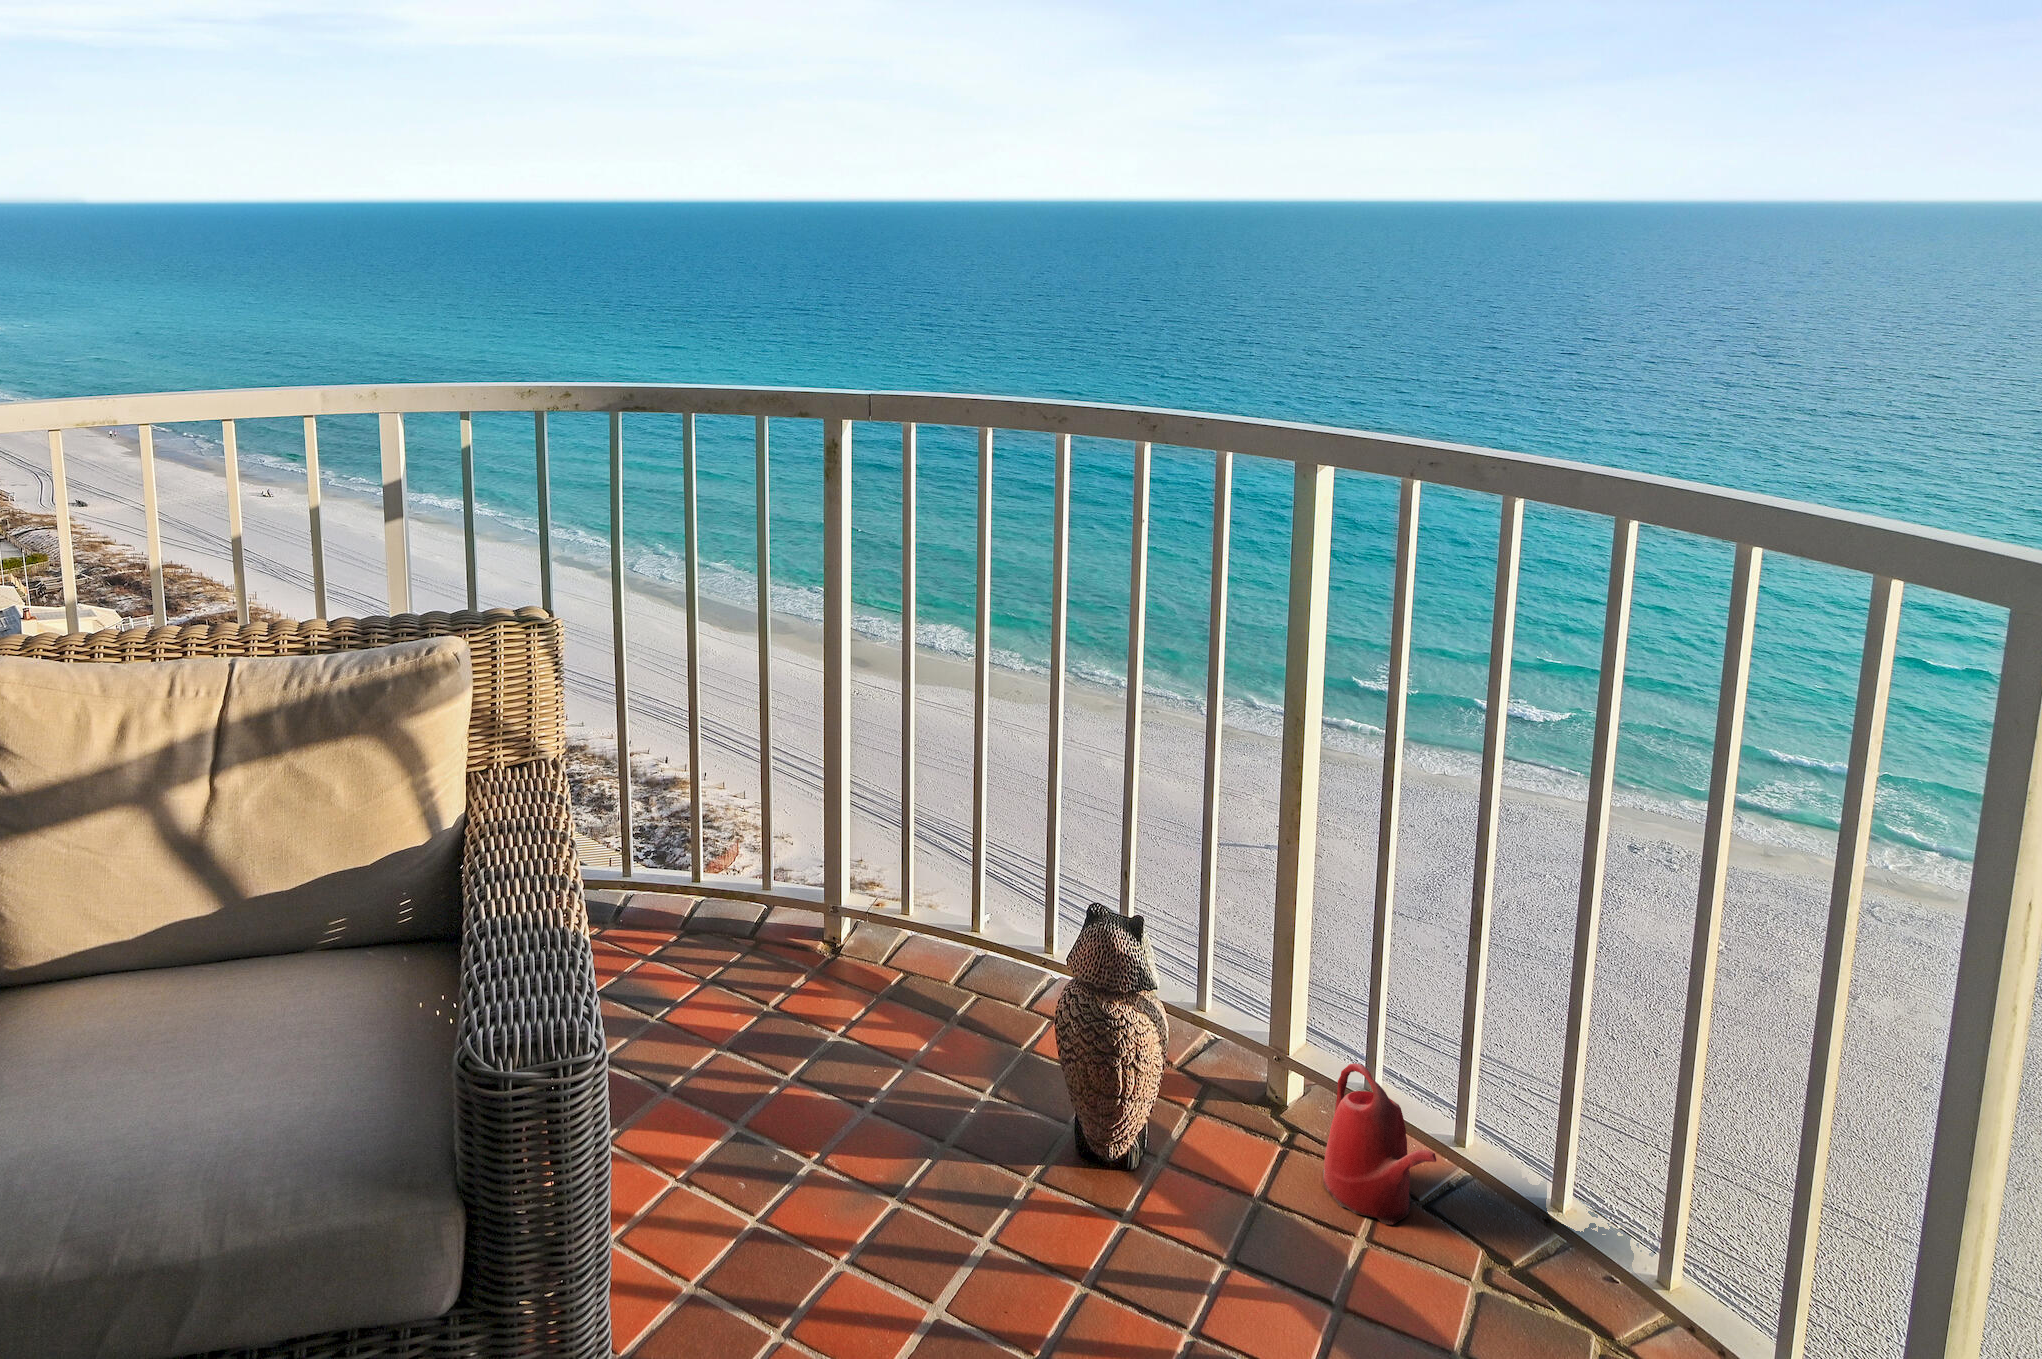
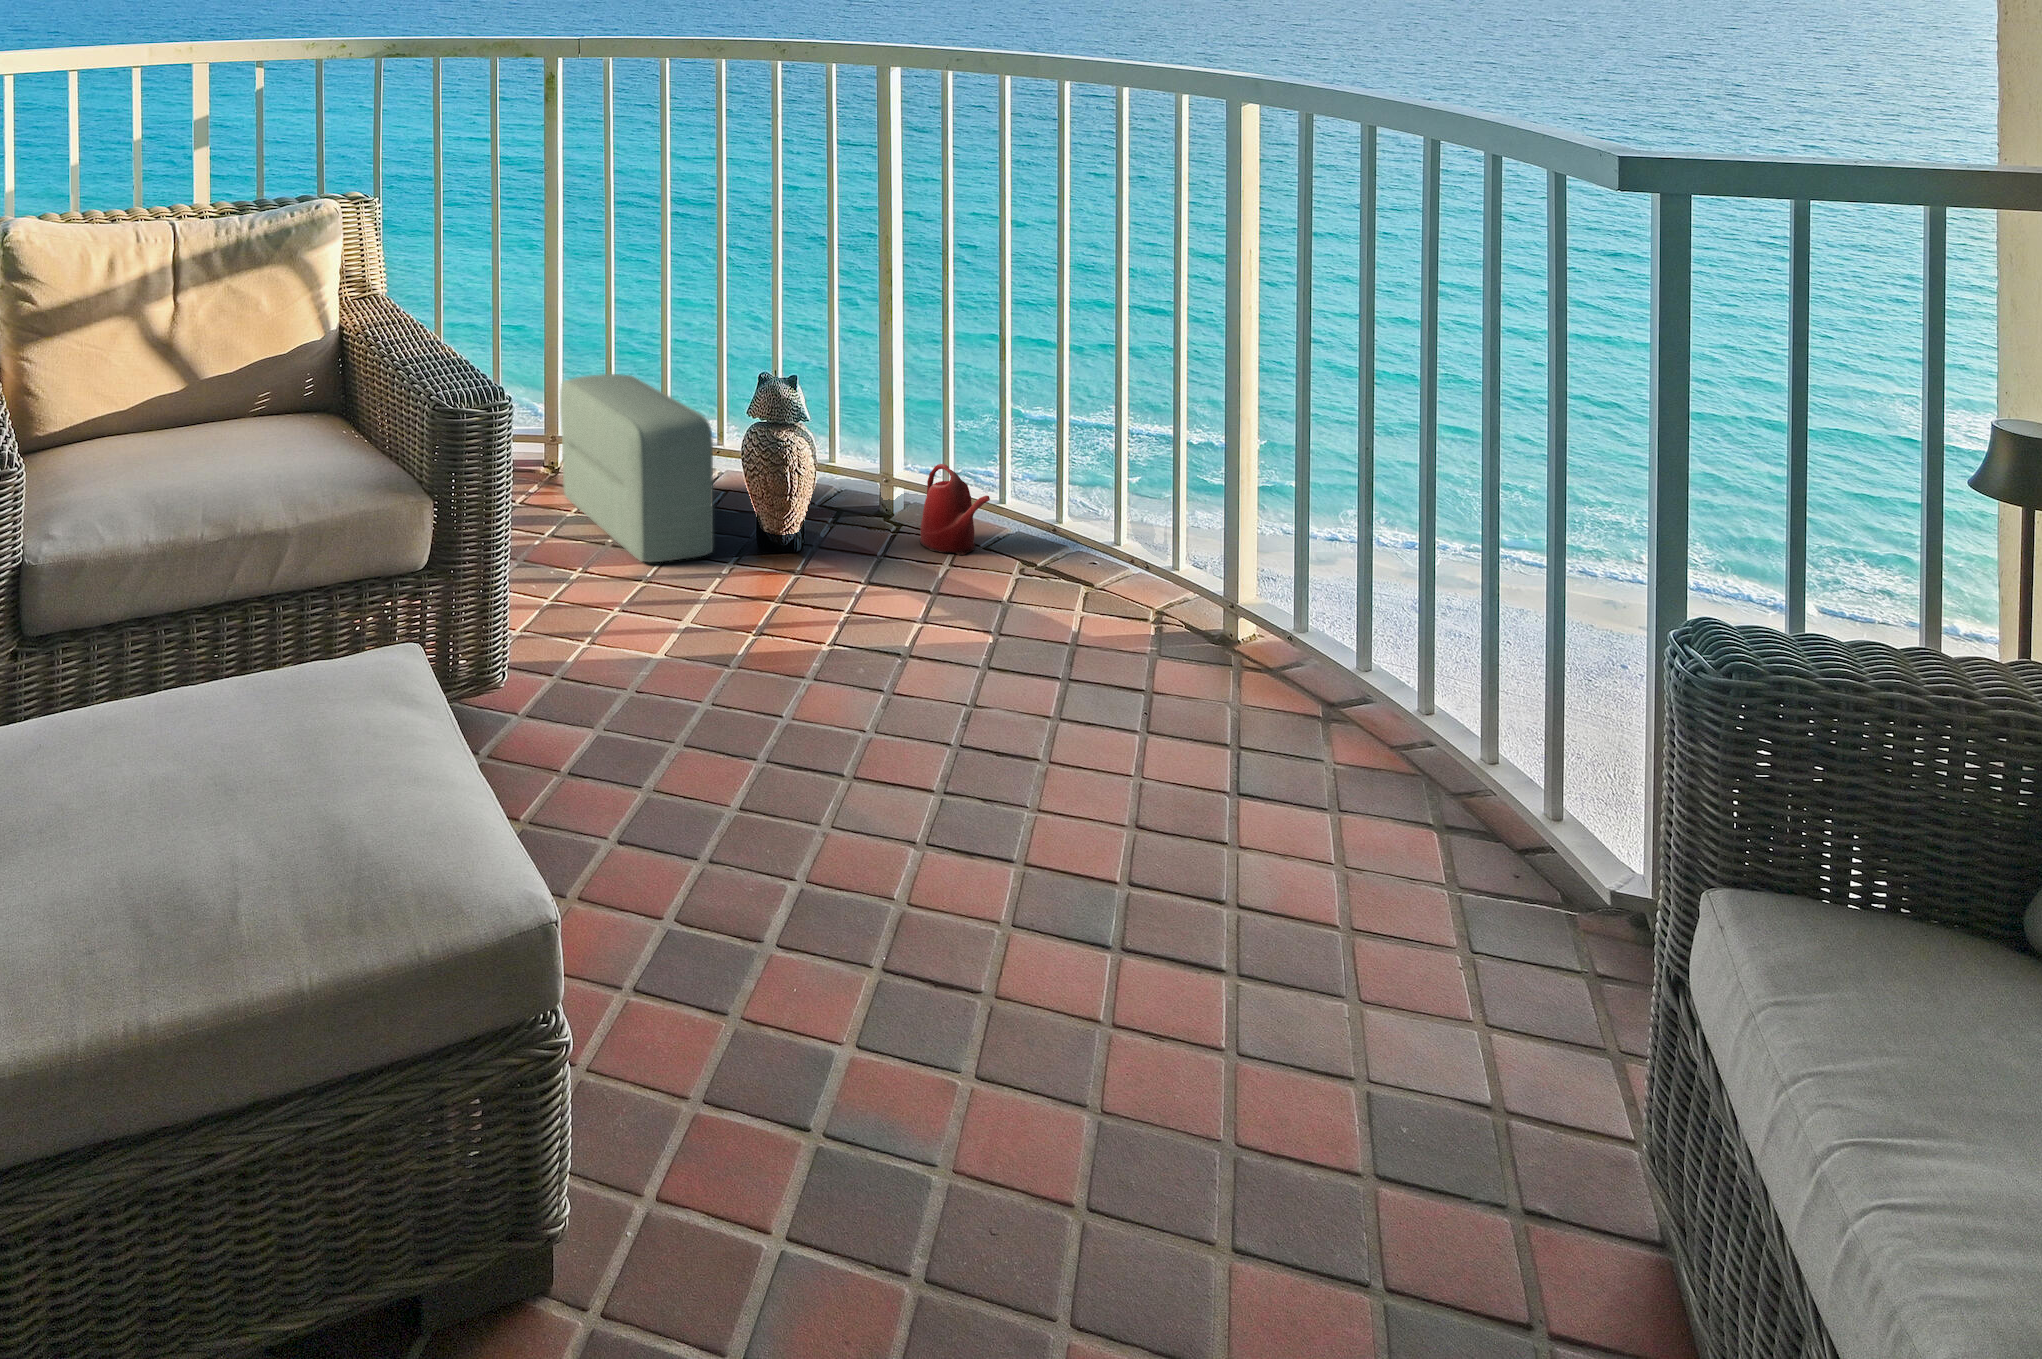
pouf: none [830,841,1009,1177] -> present [560,374,713,562]

